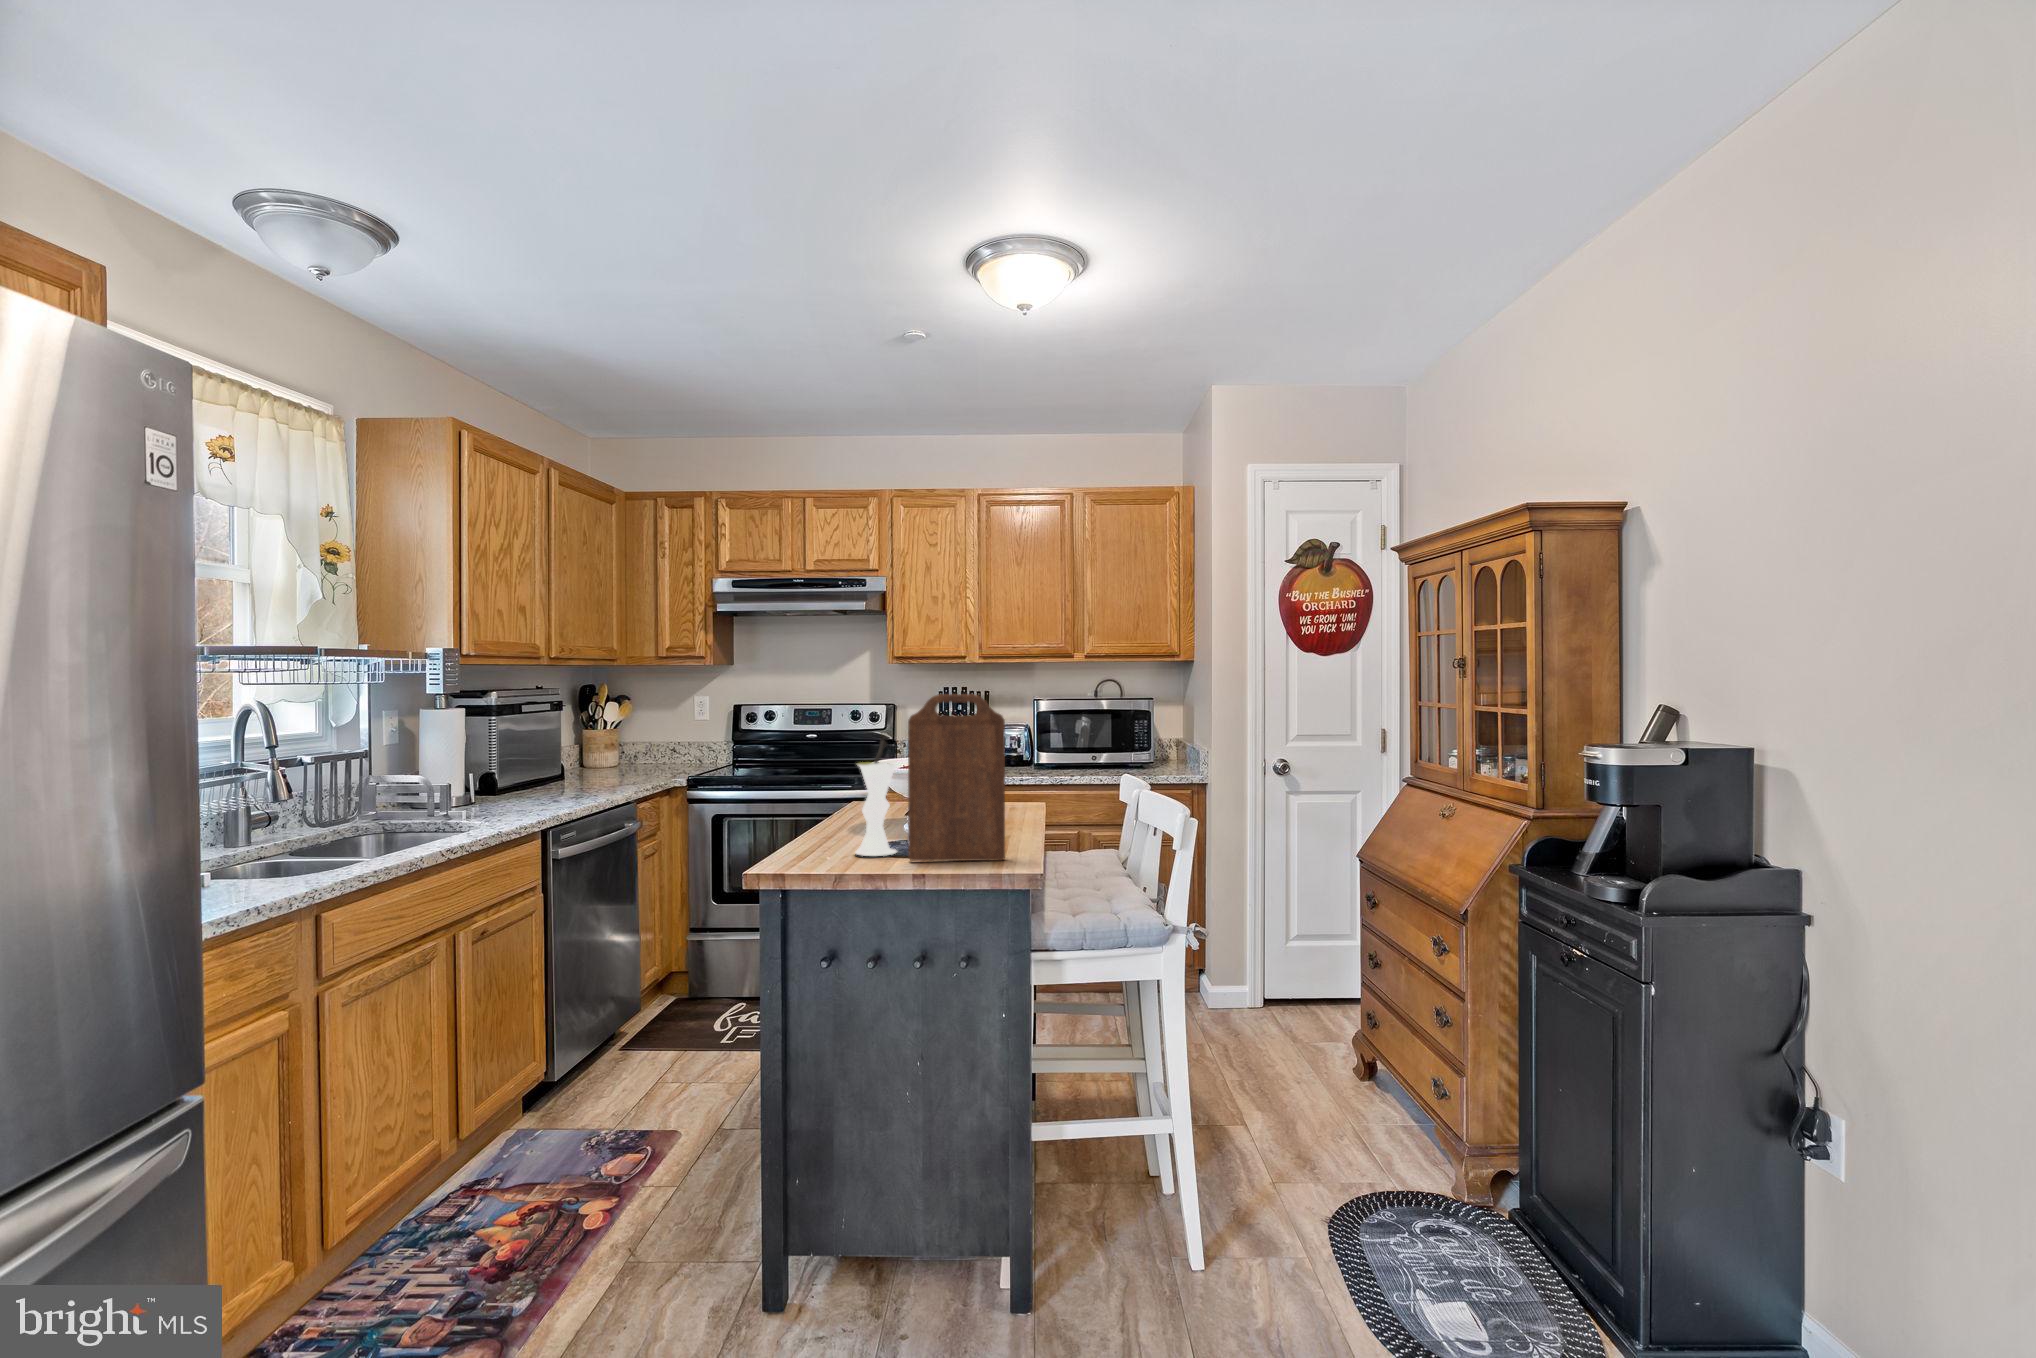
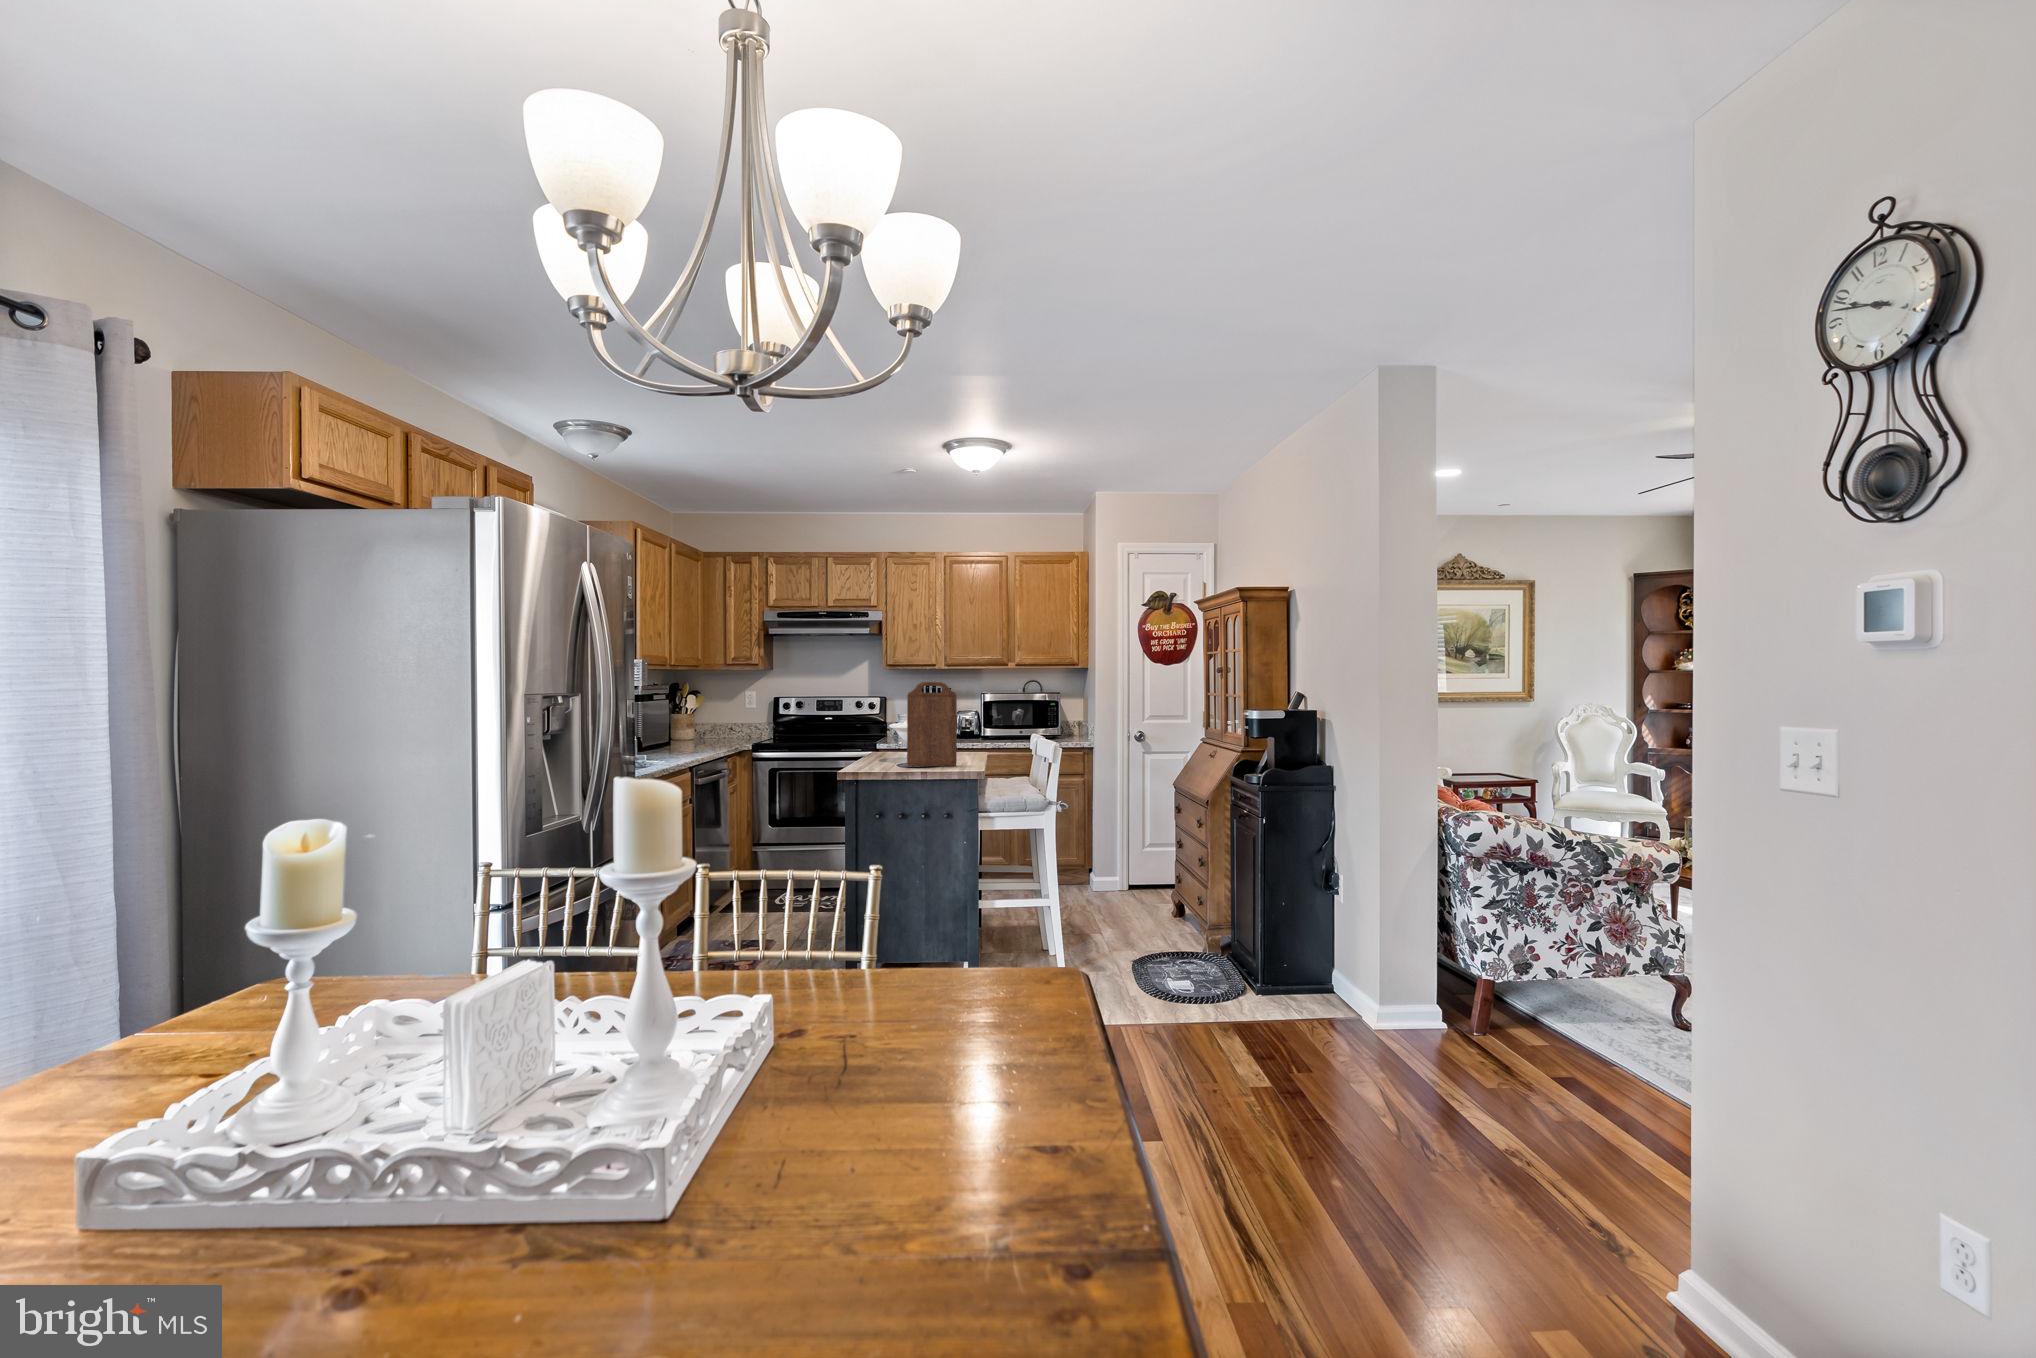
vase: present [855,740,897,856] -> none [878,706,902,765]

